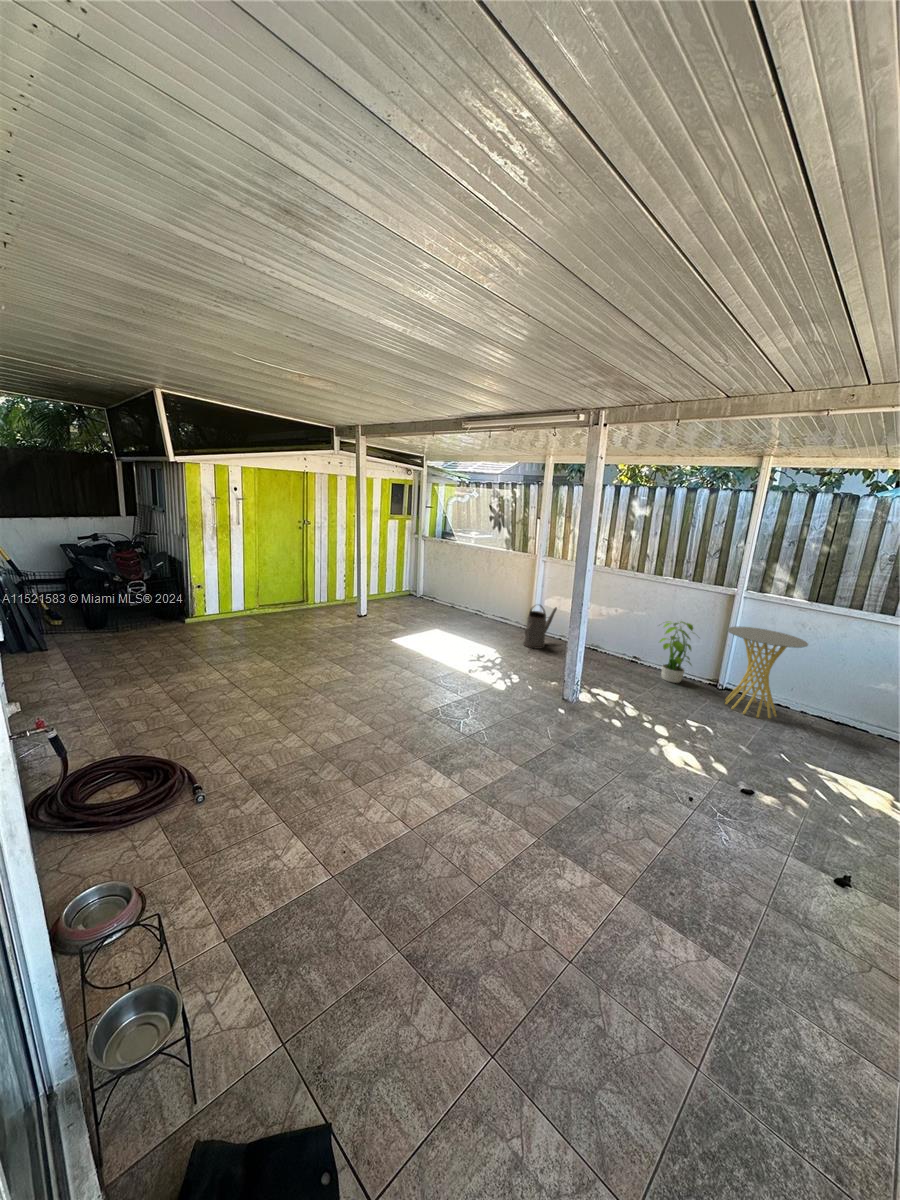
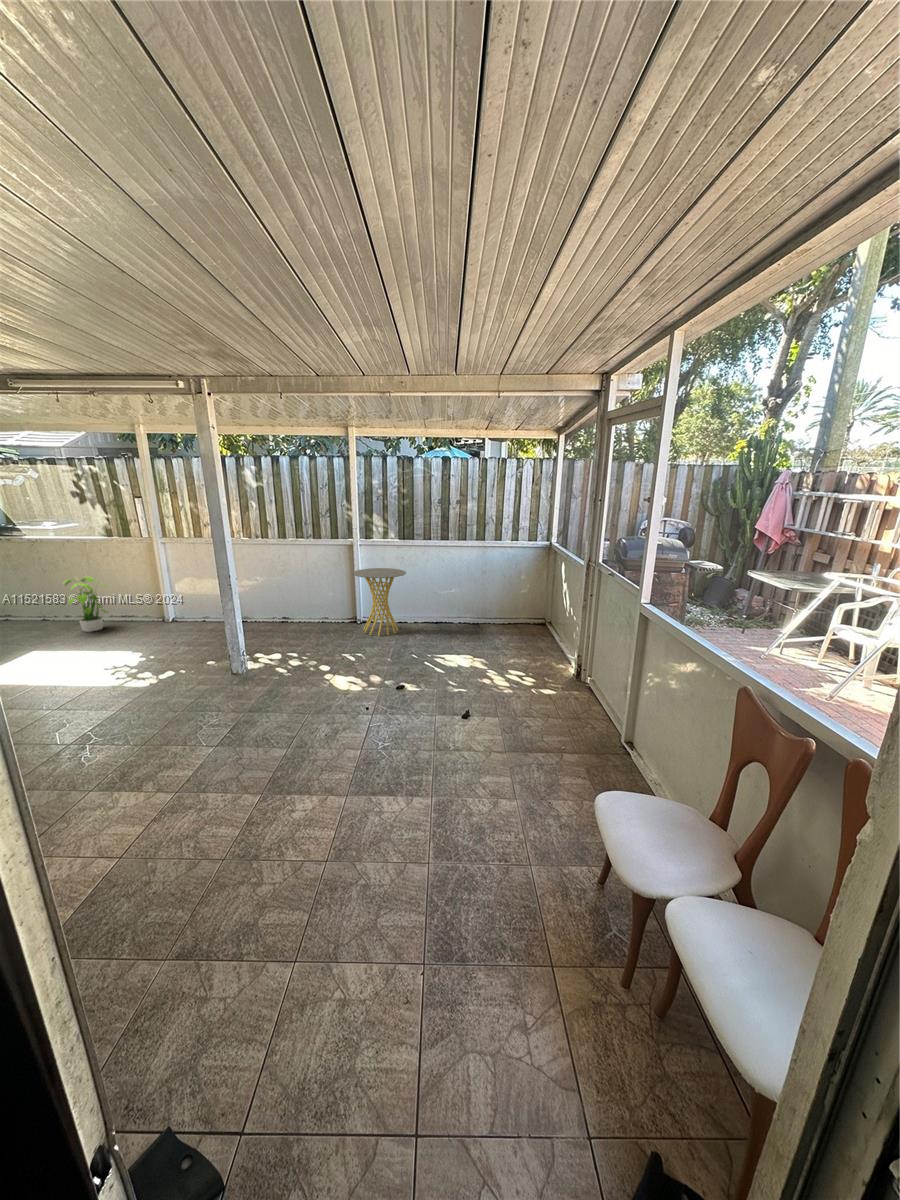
watering can: present [523,605,557,649] -> none [159,589,191,638]
potted plant: present [659,621,693,683] -> present [64,576,106,632]

